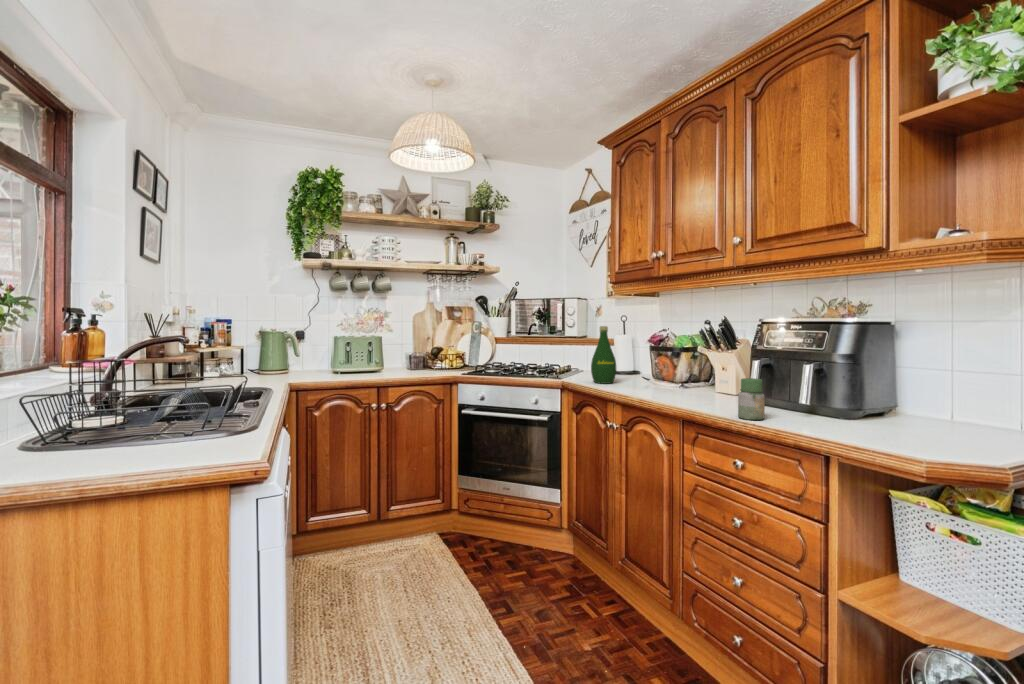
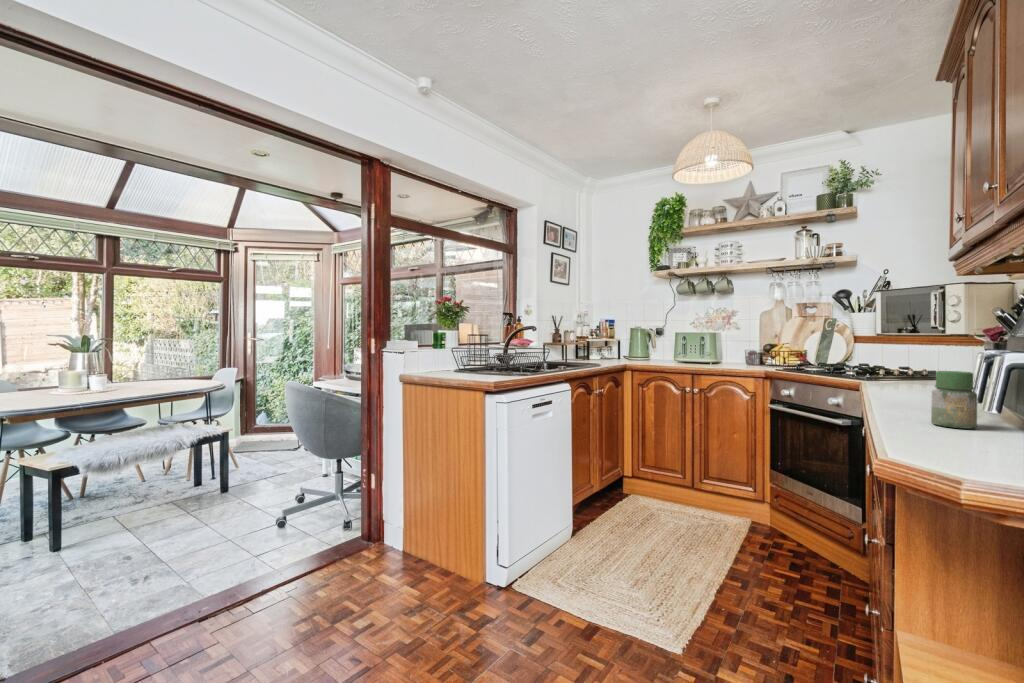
bottle: present [591,326,616,384] -> none [901,314,943,388]

